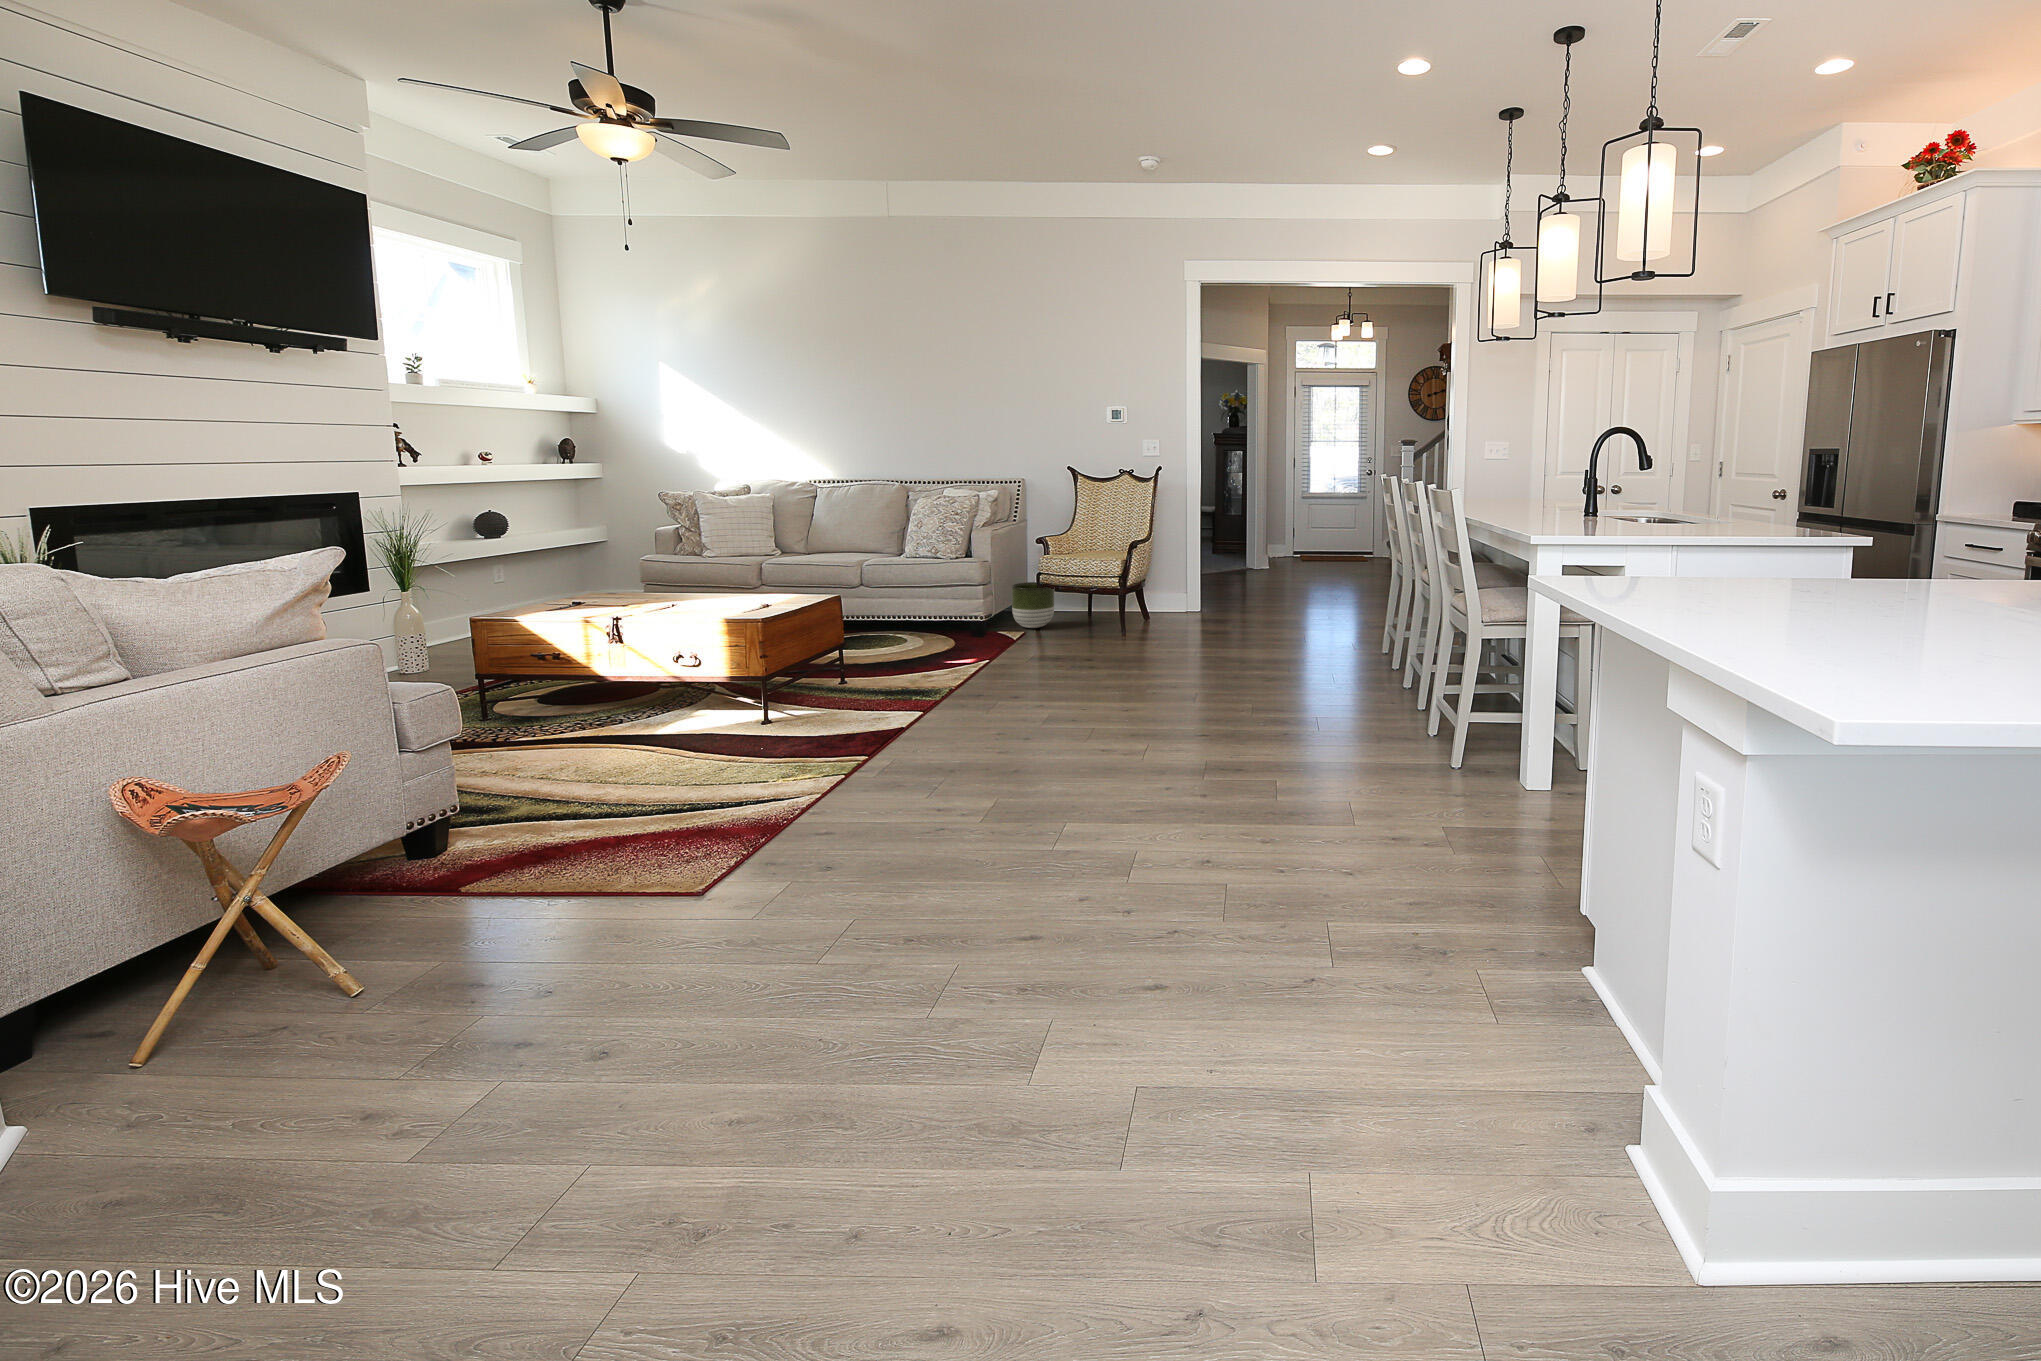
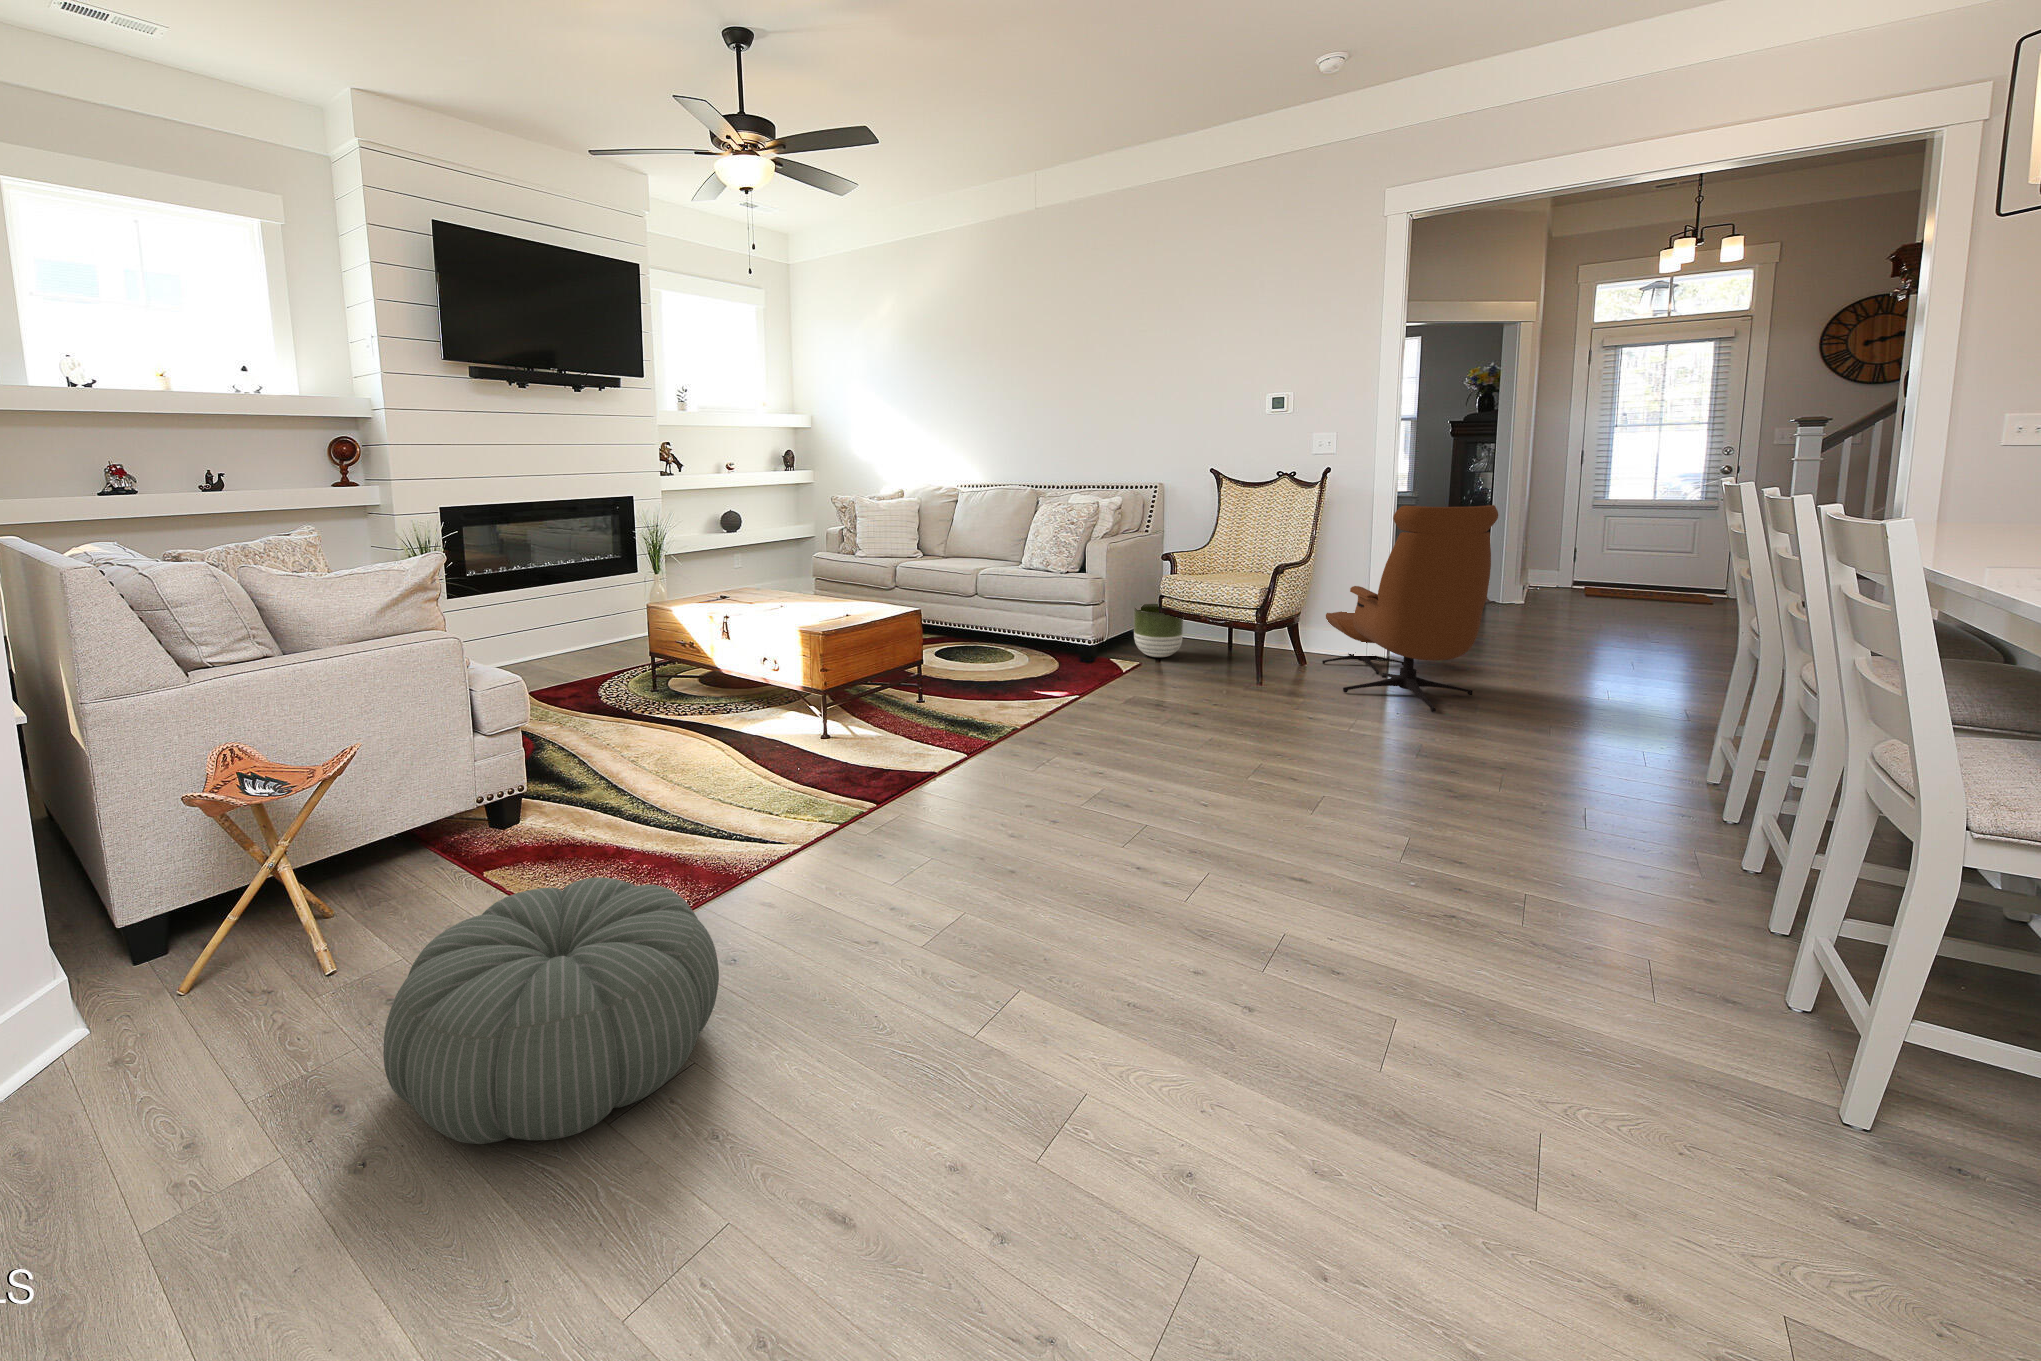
lounge chair: none [1160,488,1281,639] -> present [1322,505,1498,712]
pouf: none [564,811,897,1034] -> present [383,878,719,1144]

